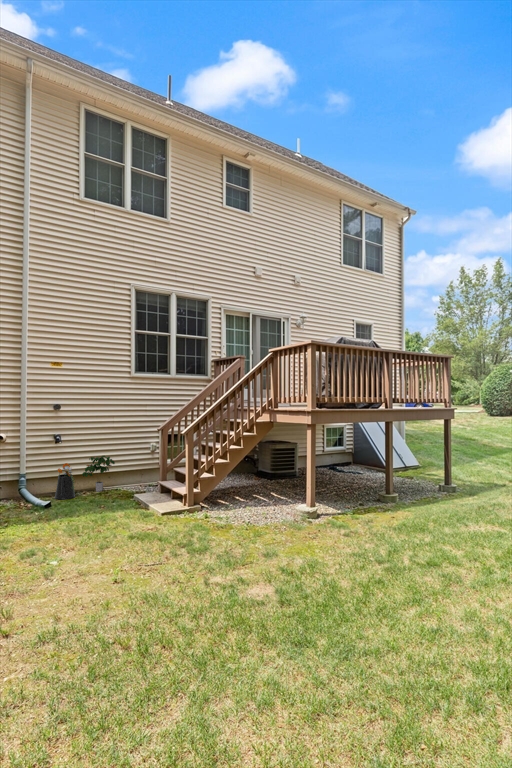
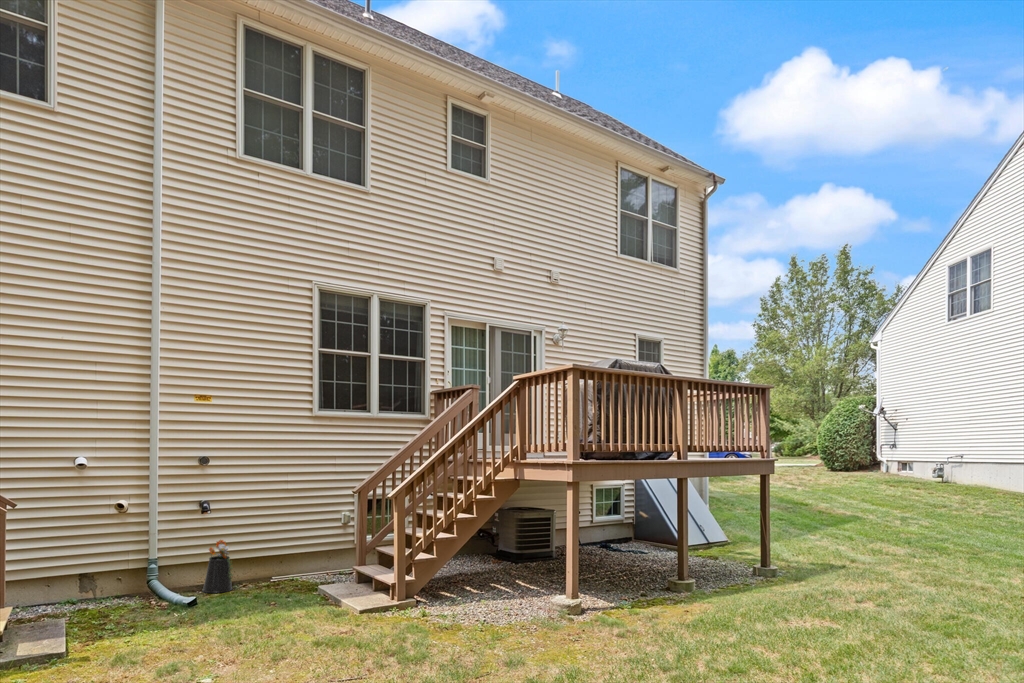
potted plant: present [82,456,115,492] -> none [243,529,290,582]

